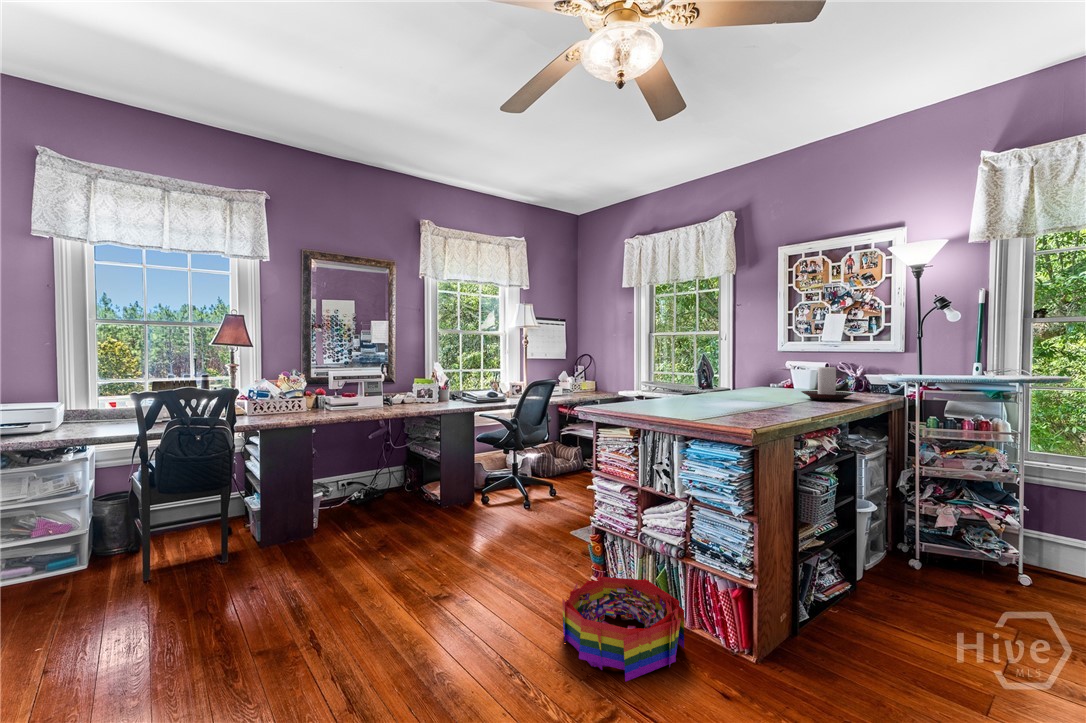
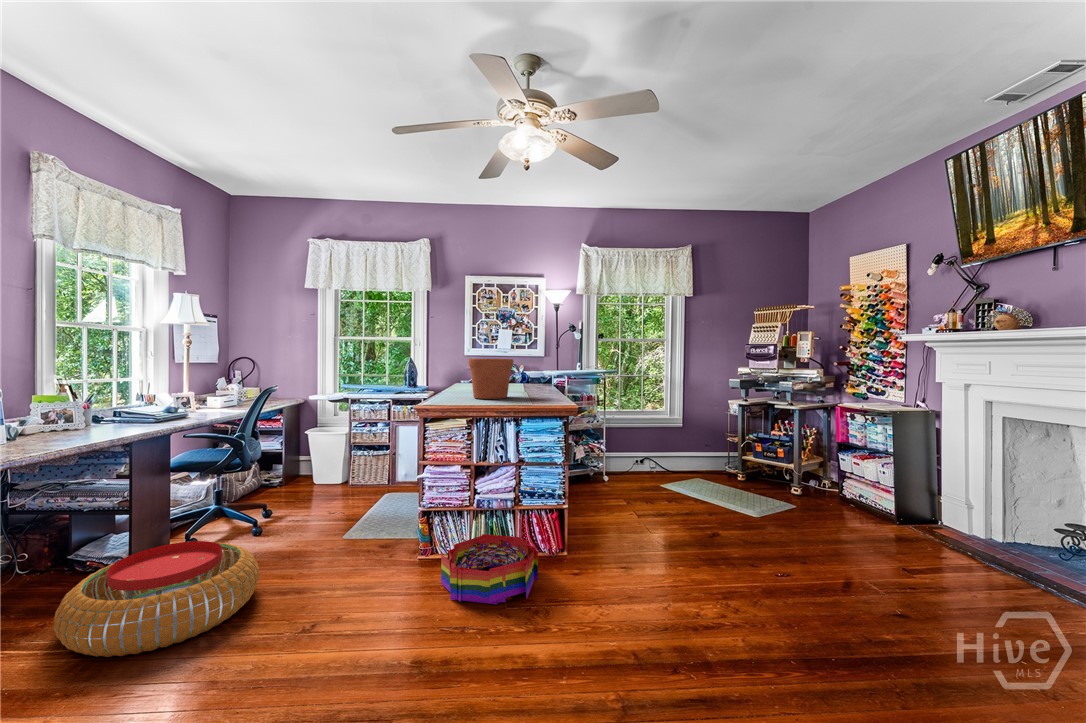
flower pot: none [660,357,721,410] -> present [468,359,513,399]
candle holder: present [801,367,853,401] -> none [522,365,552,388]
pouf: none [350,497,470,570] -> present [54,541,259,657]

